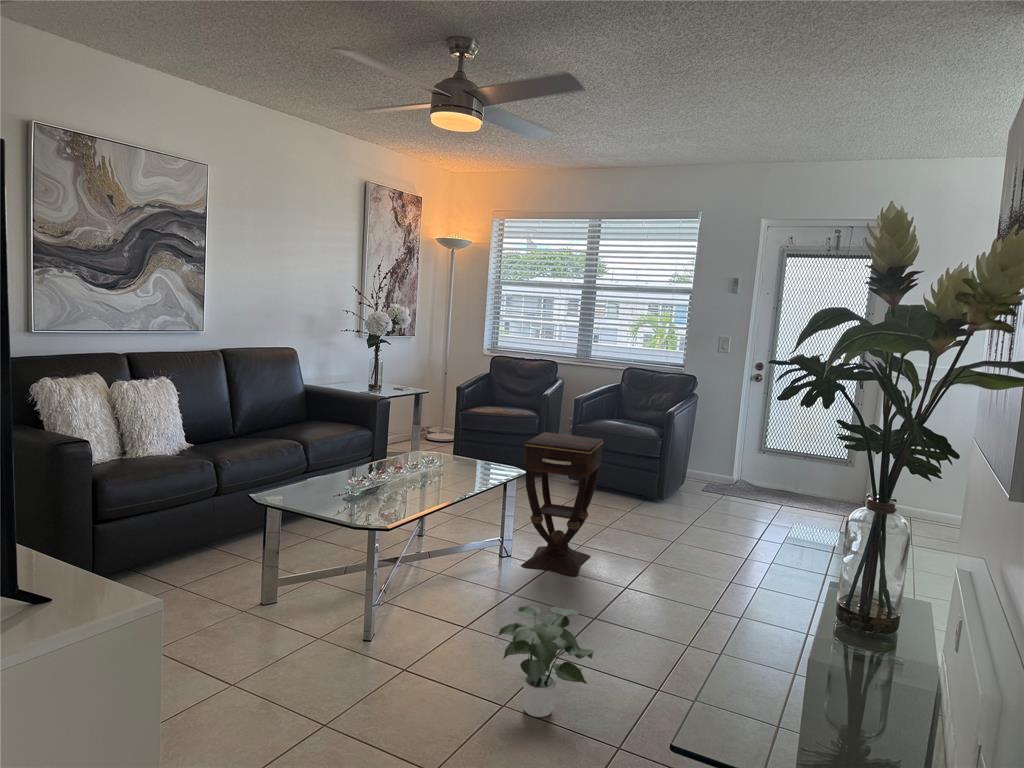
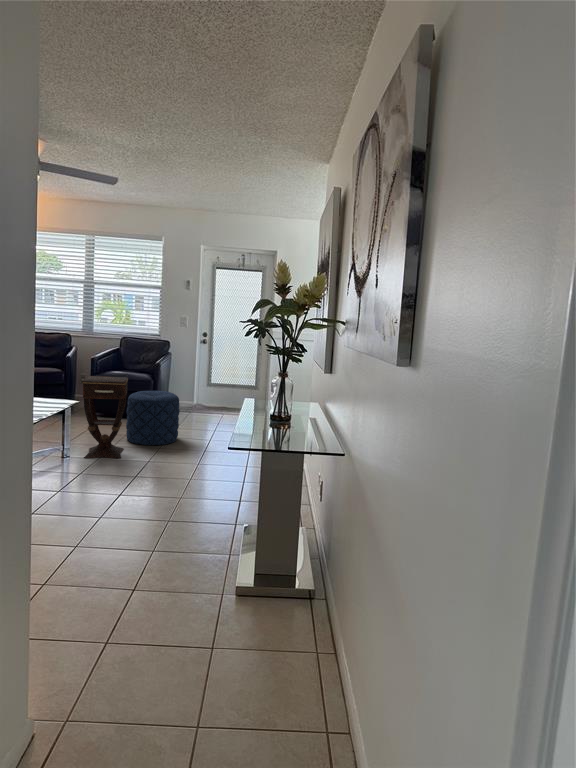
pouf: none [602,460,693,557] -> present [126,391,180,445]
potted plant: present [498,606,594,717] -> none [102,456,156,512]

